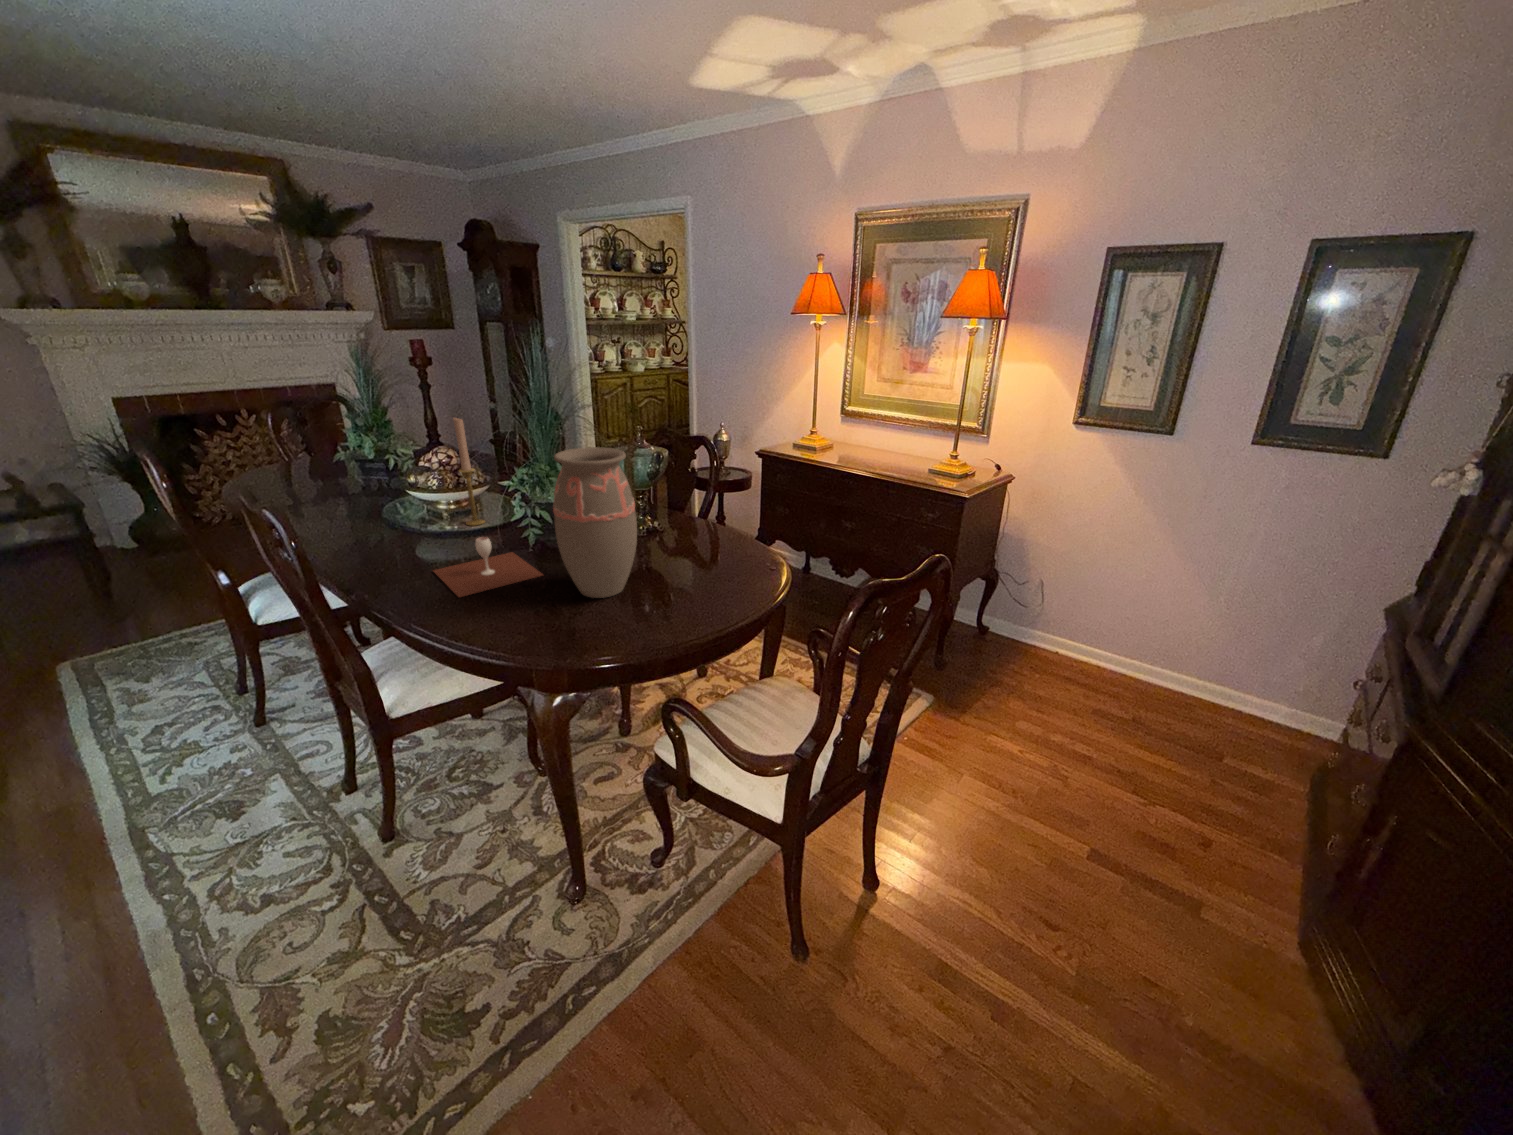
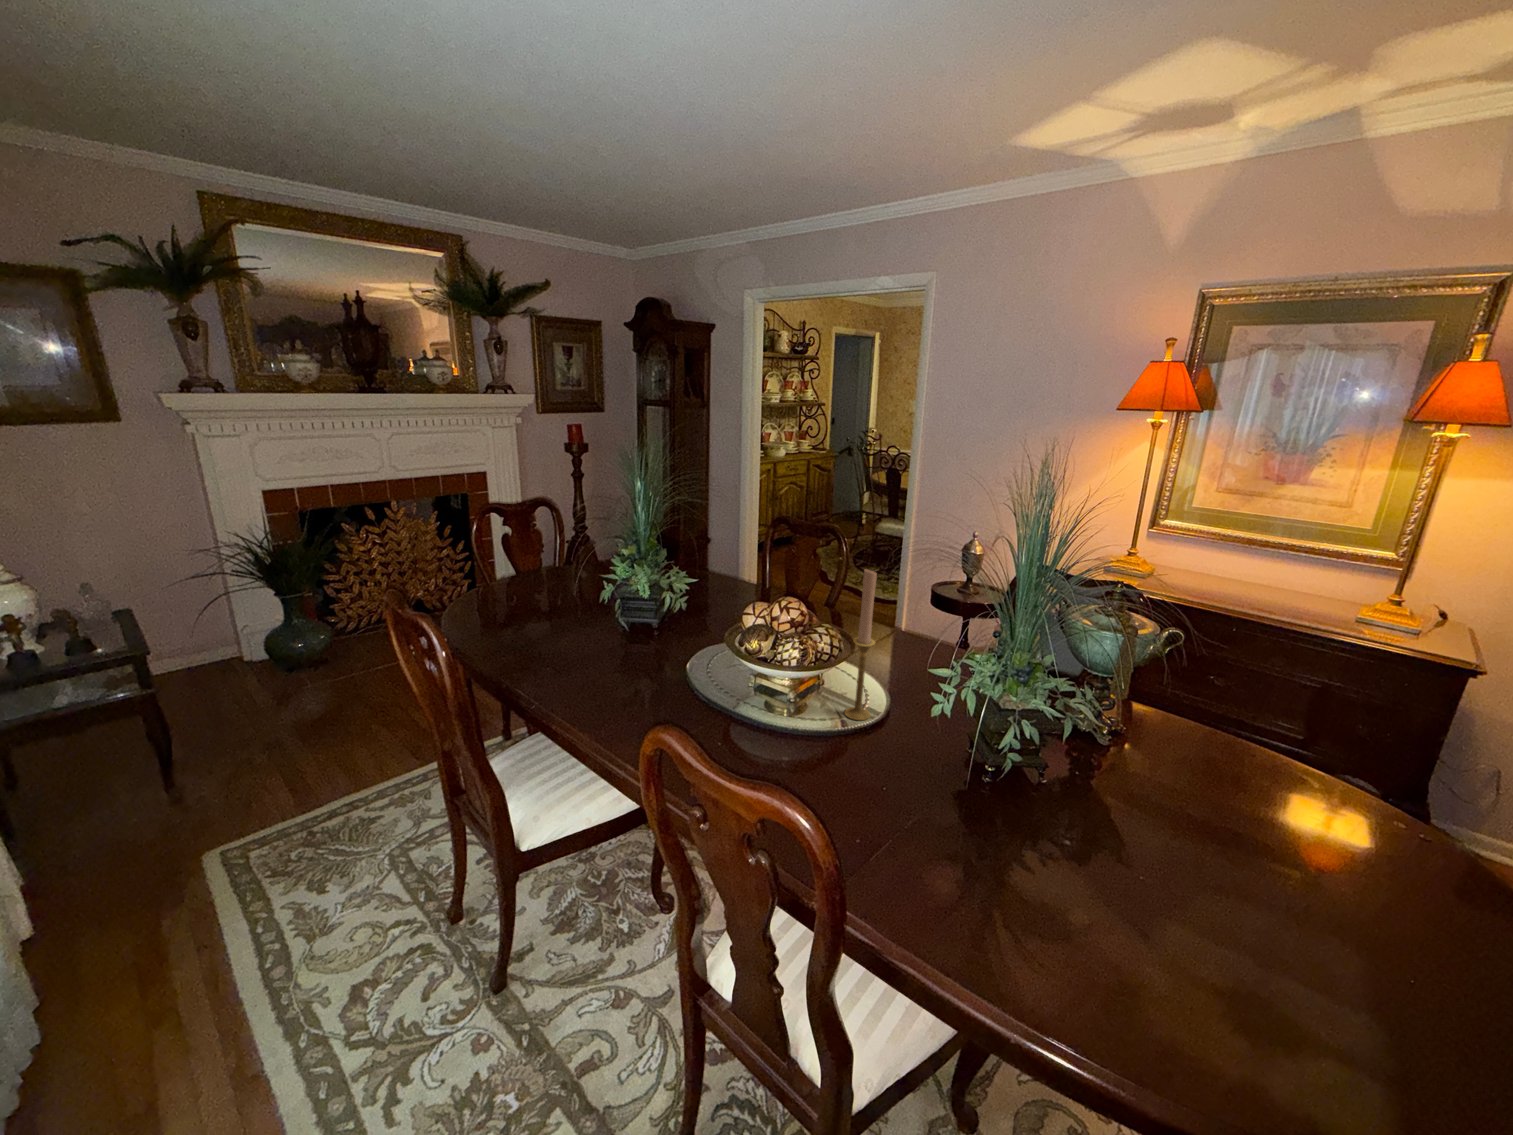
decorative vase: present [553,447,637,598] -> none [1224,671,1456,949]
wine glass: present [433,537,544,597] -> none [924,792,1122,938]

